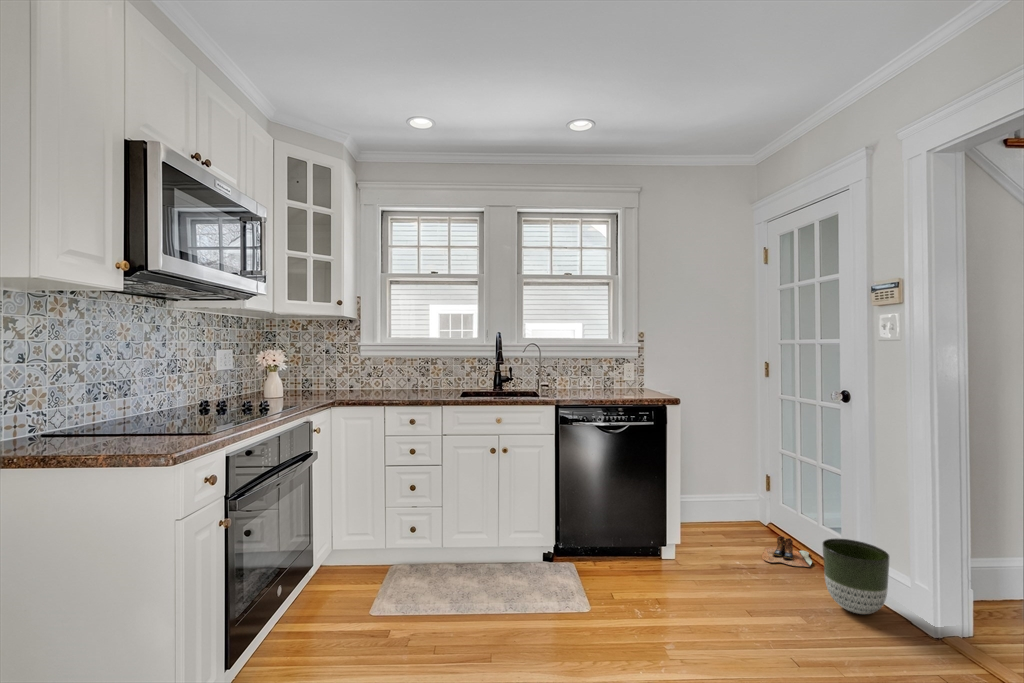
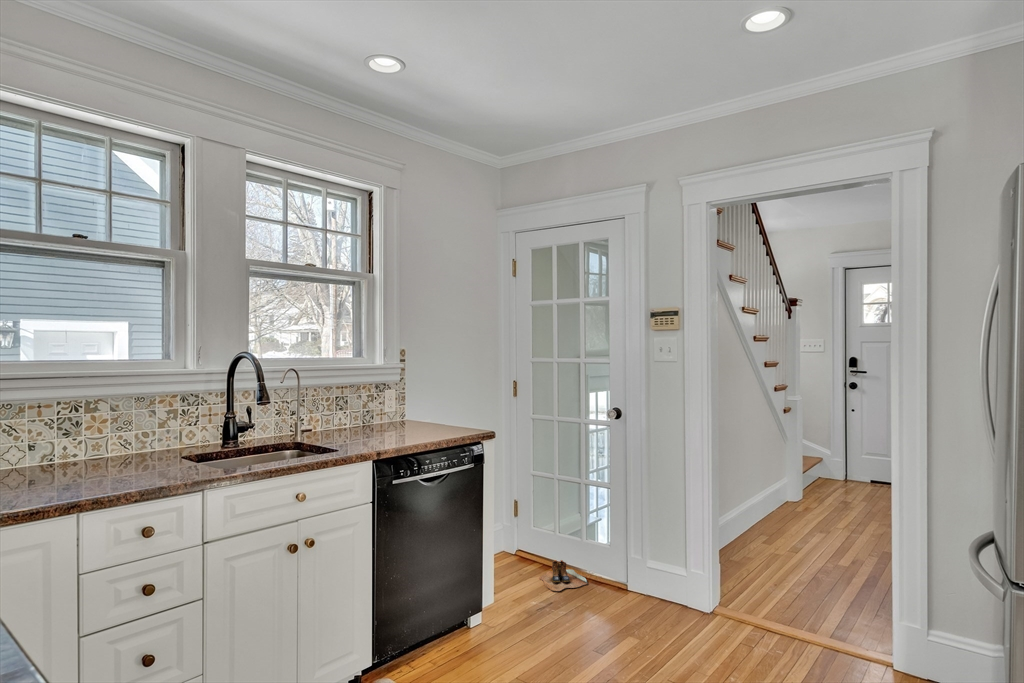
planter: present [822,539,890,614] -> none [626,547,677,613]

